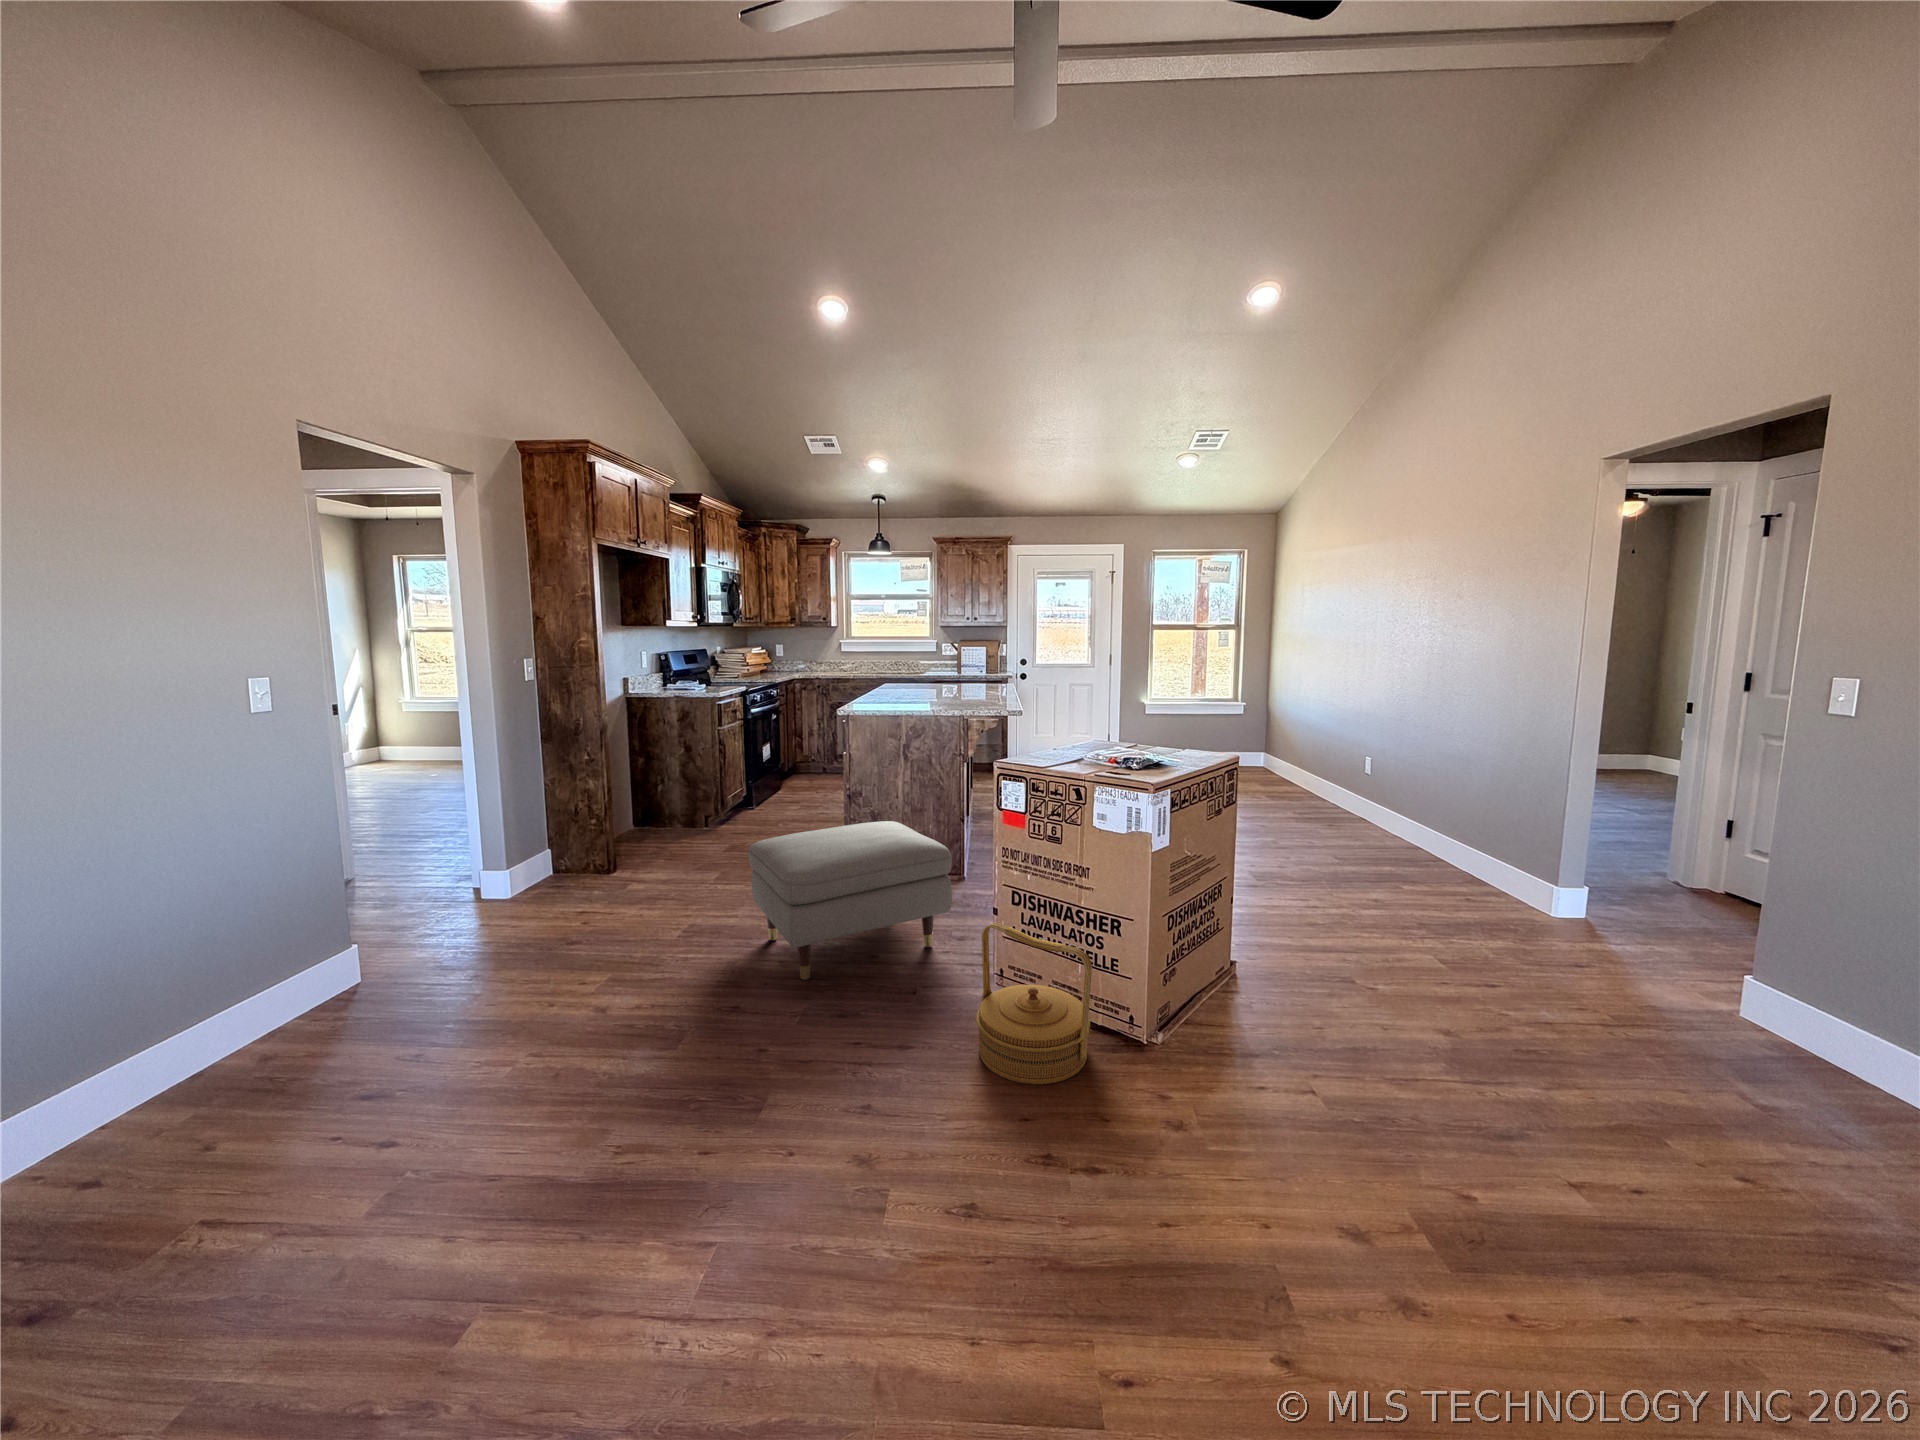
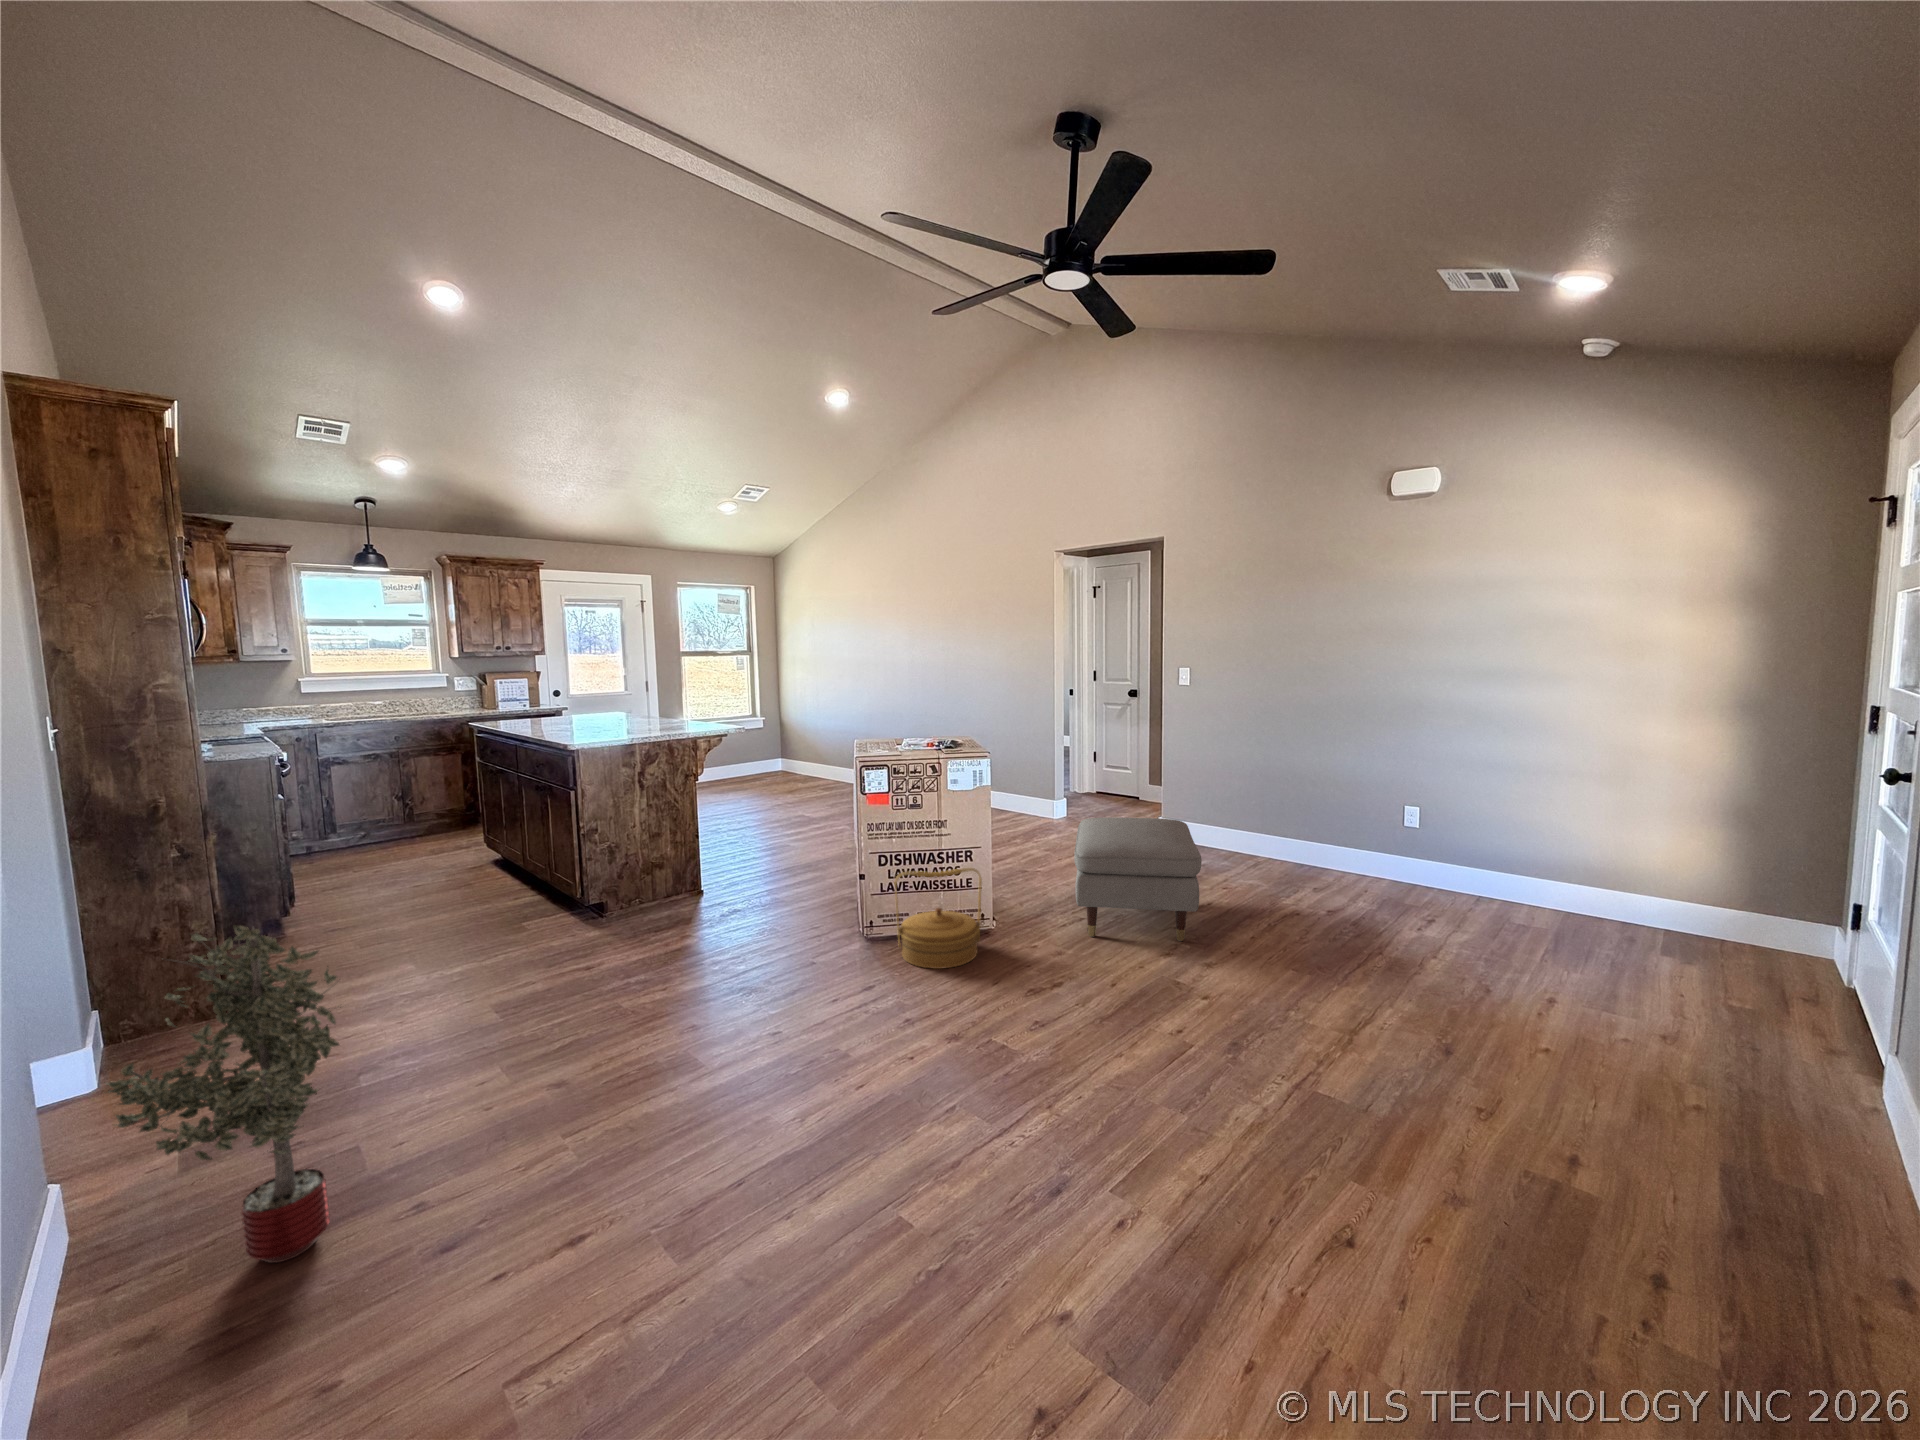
potted tree: none [172,806,395,1062] -> present [104,926,339,1263]
ottoman: present [748,821,952,980] -> present [1074,818,1202,941]

